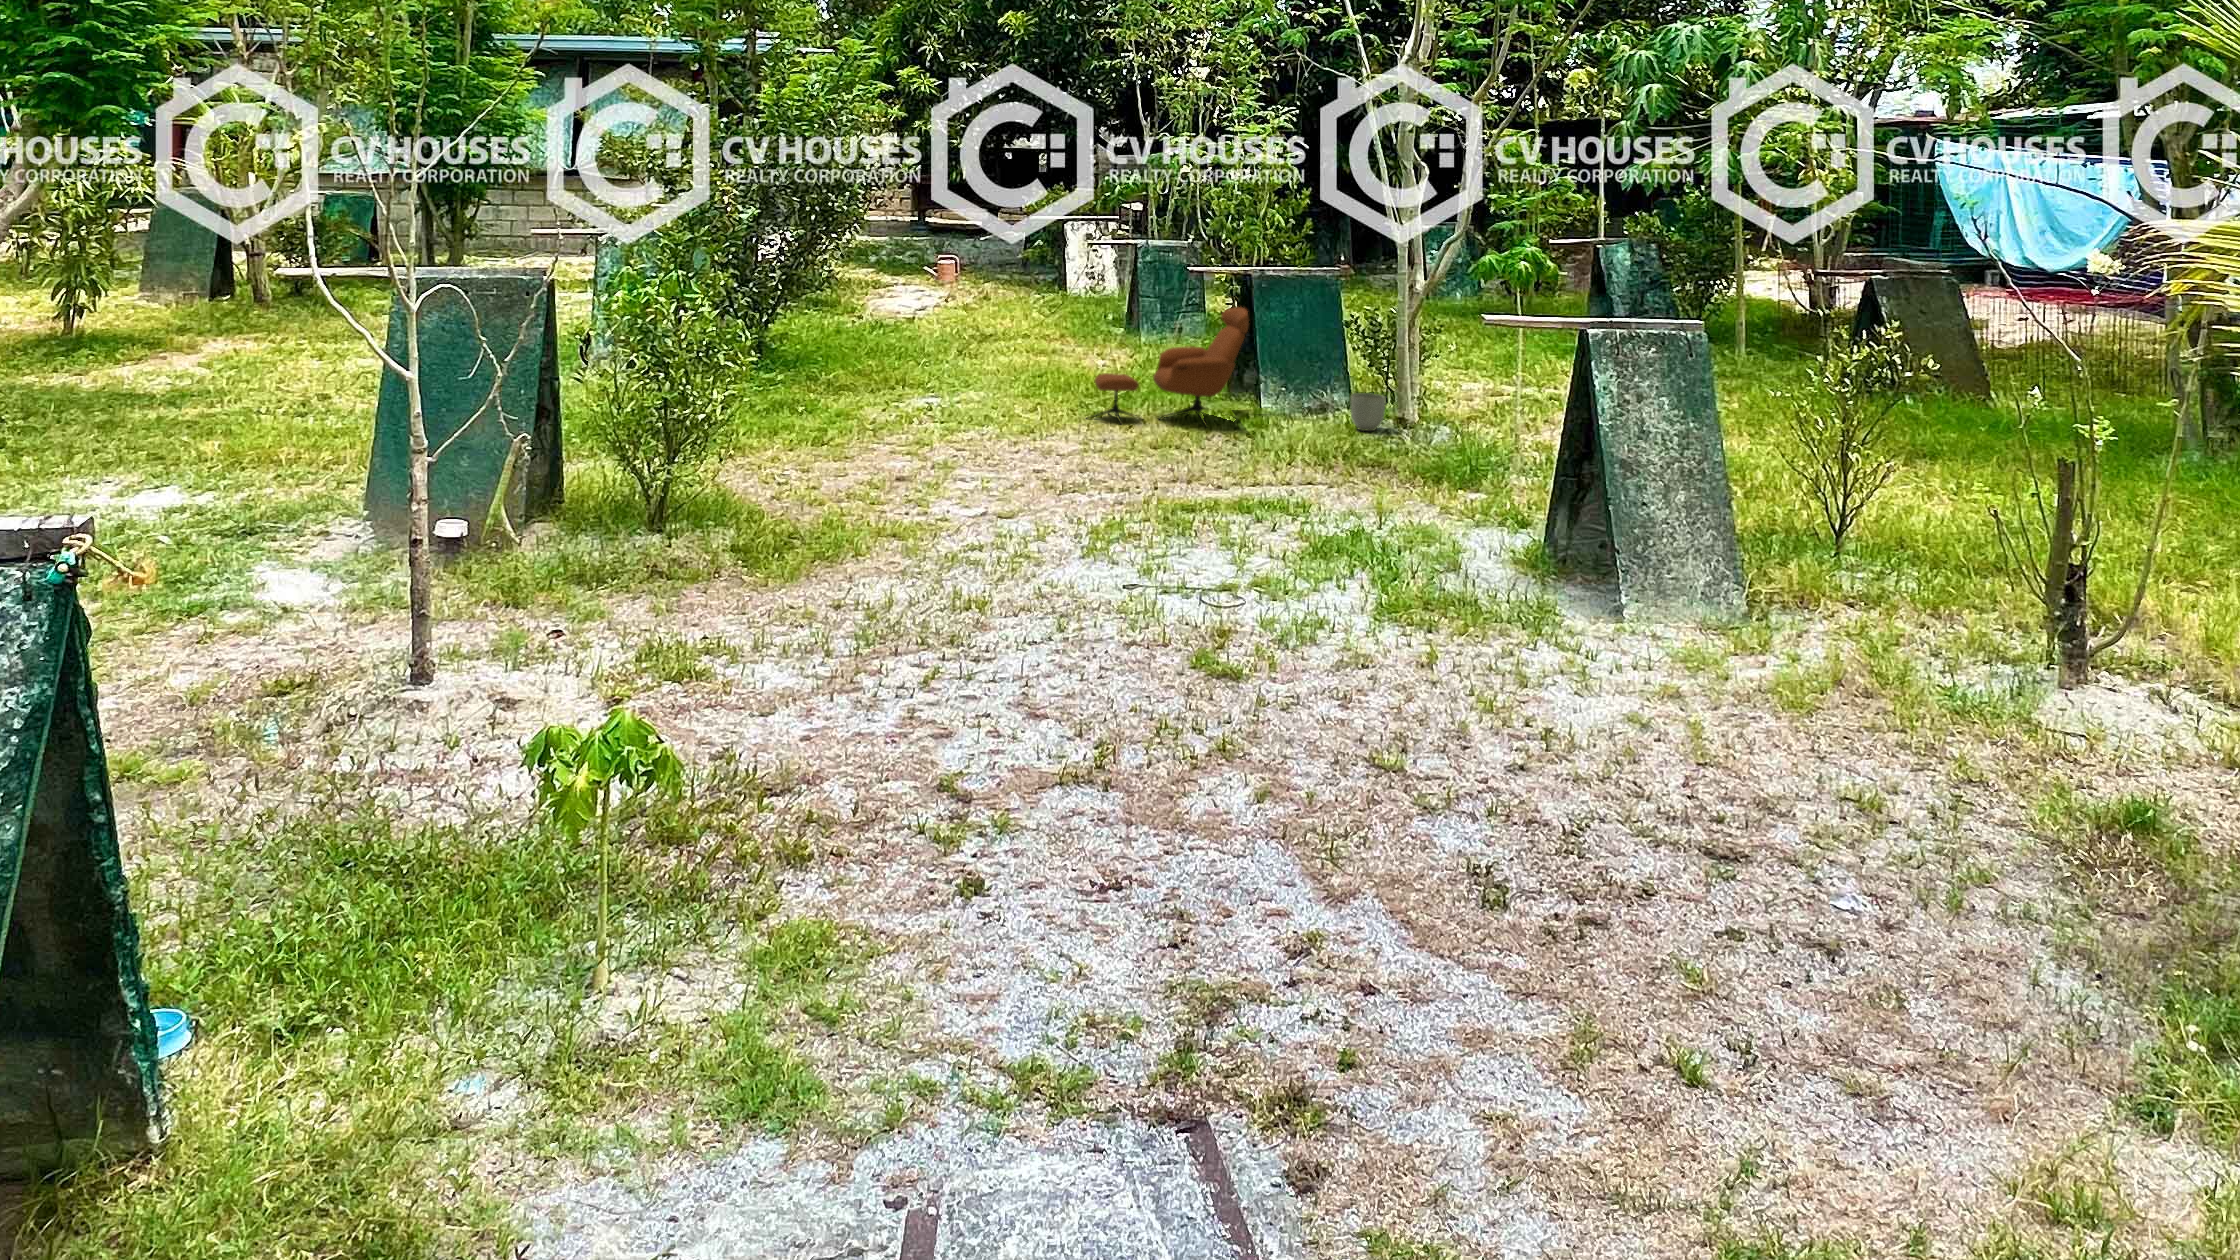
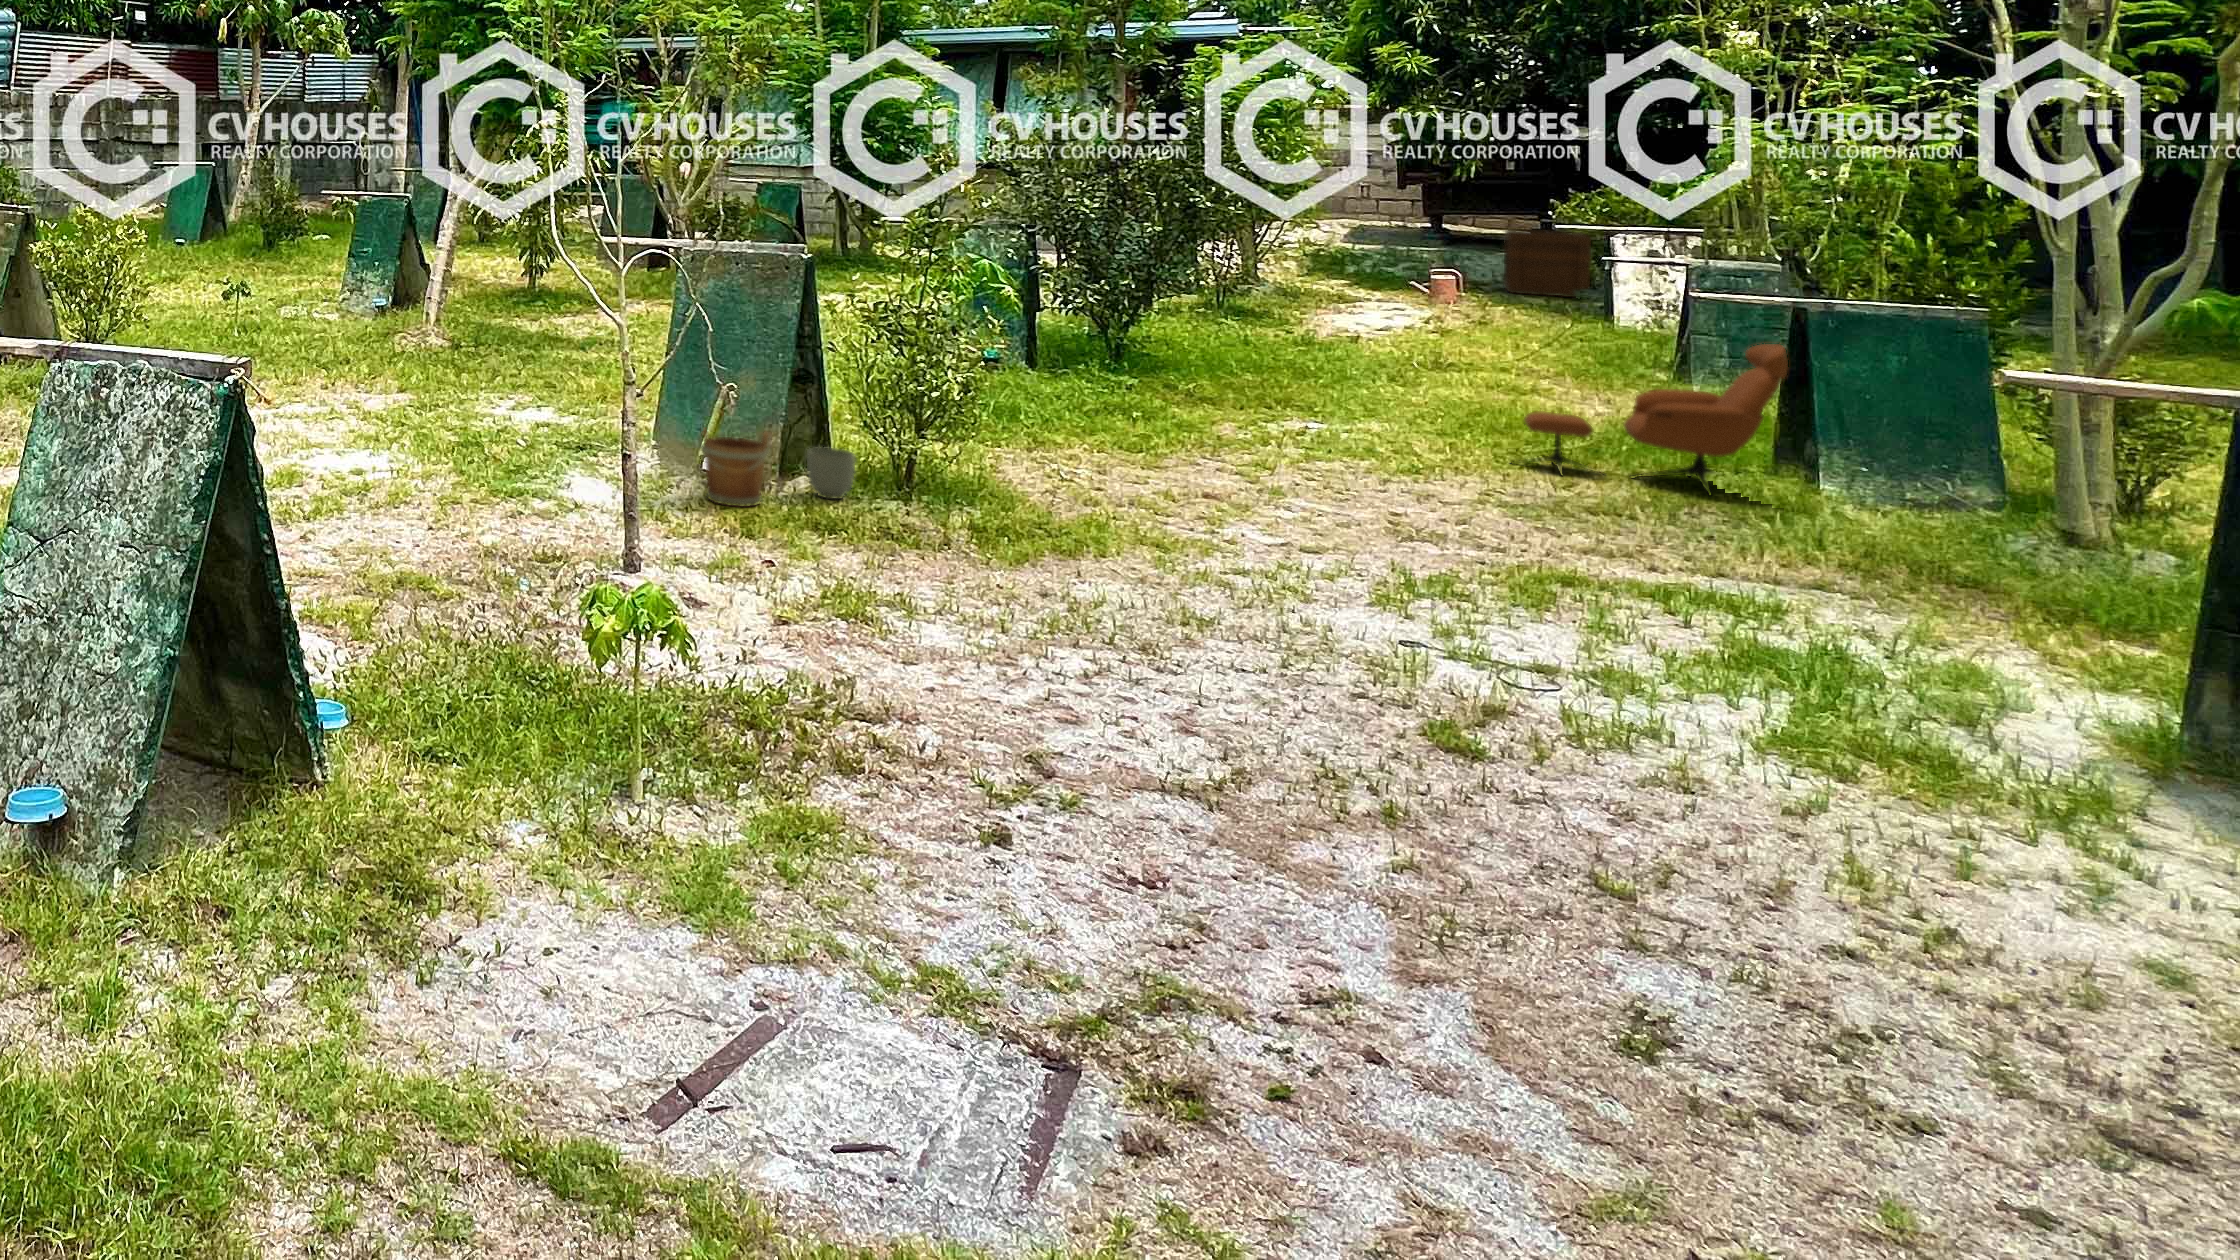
wooden crate: none [986,220,1045,274] -> present [1503,229,1591,297]
planter: present [1351,393,1386,431] -> present [807,447,855,499]
bucket: none [444,482,532,577] -> present [701,429,770,507]

